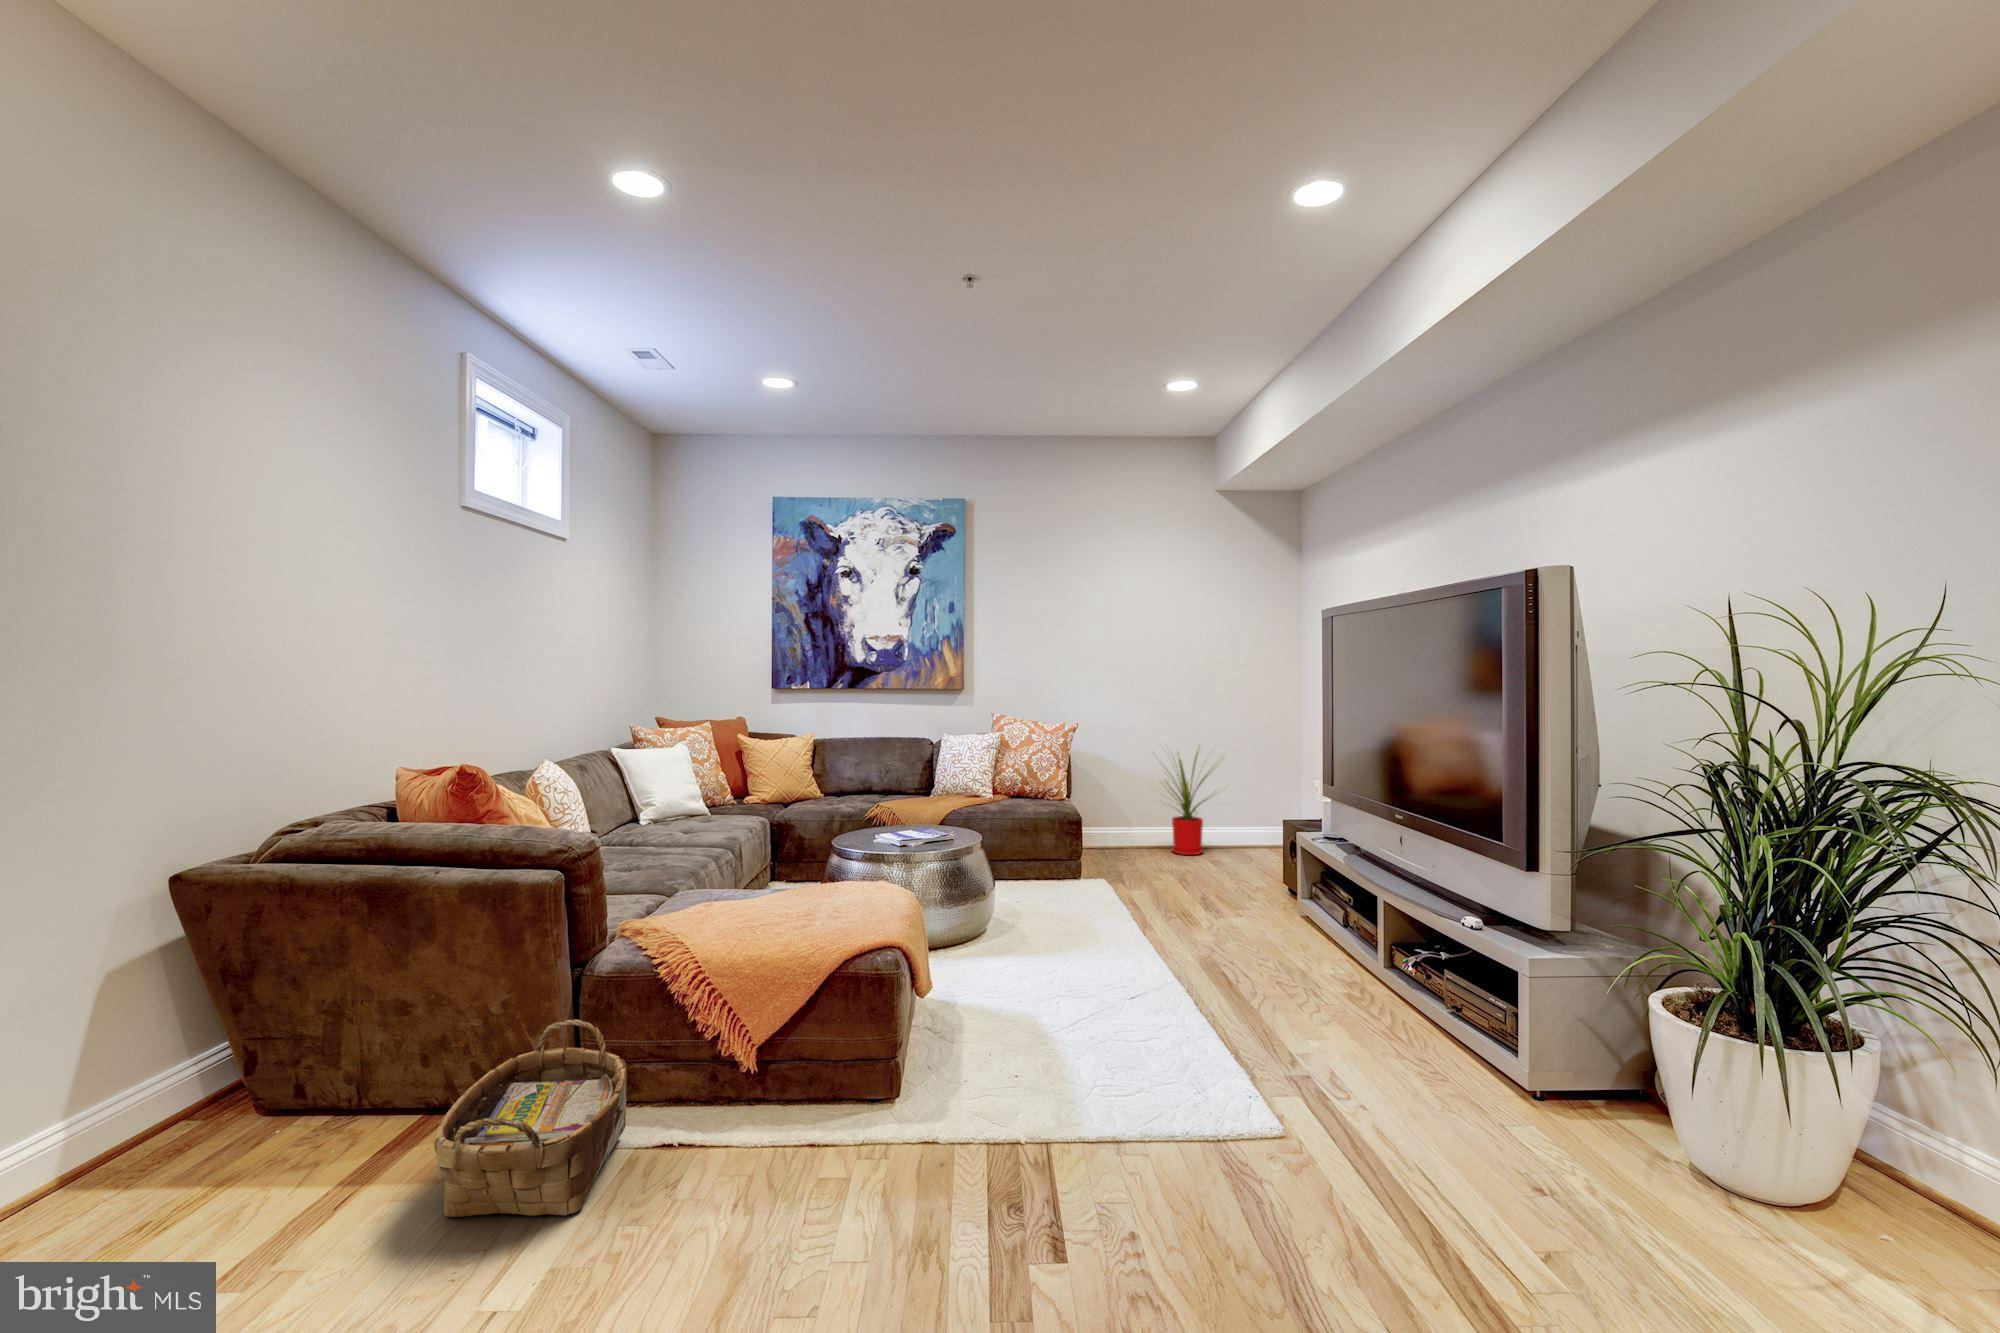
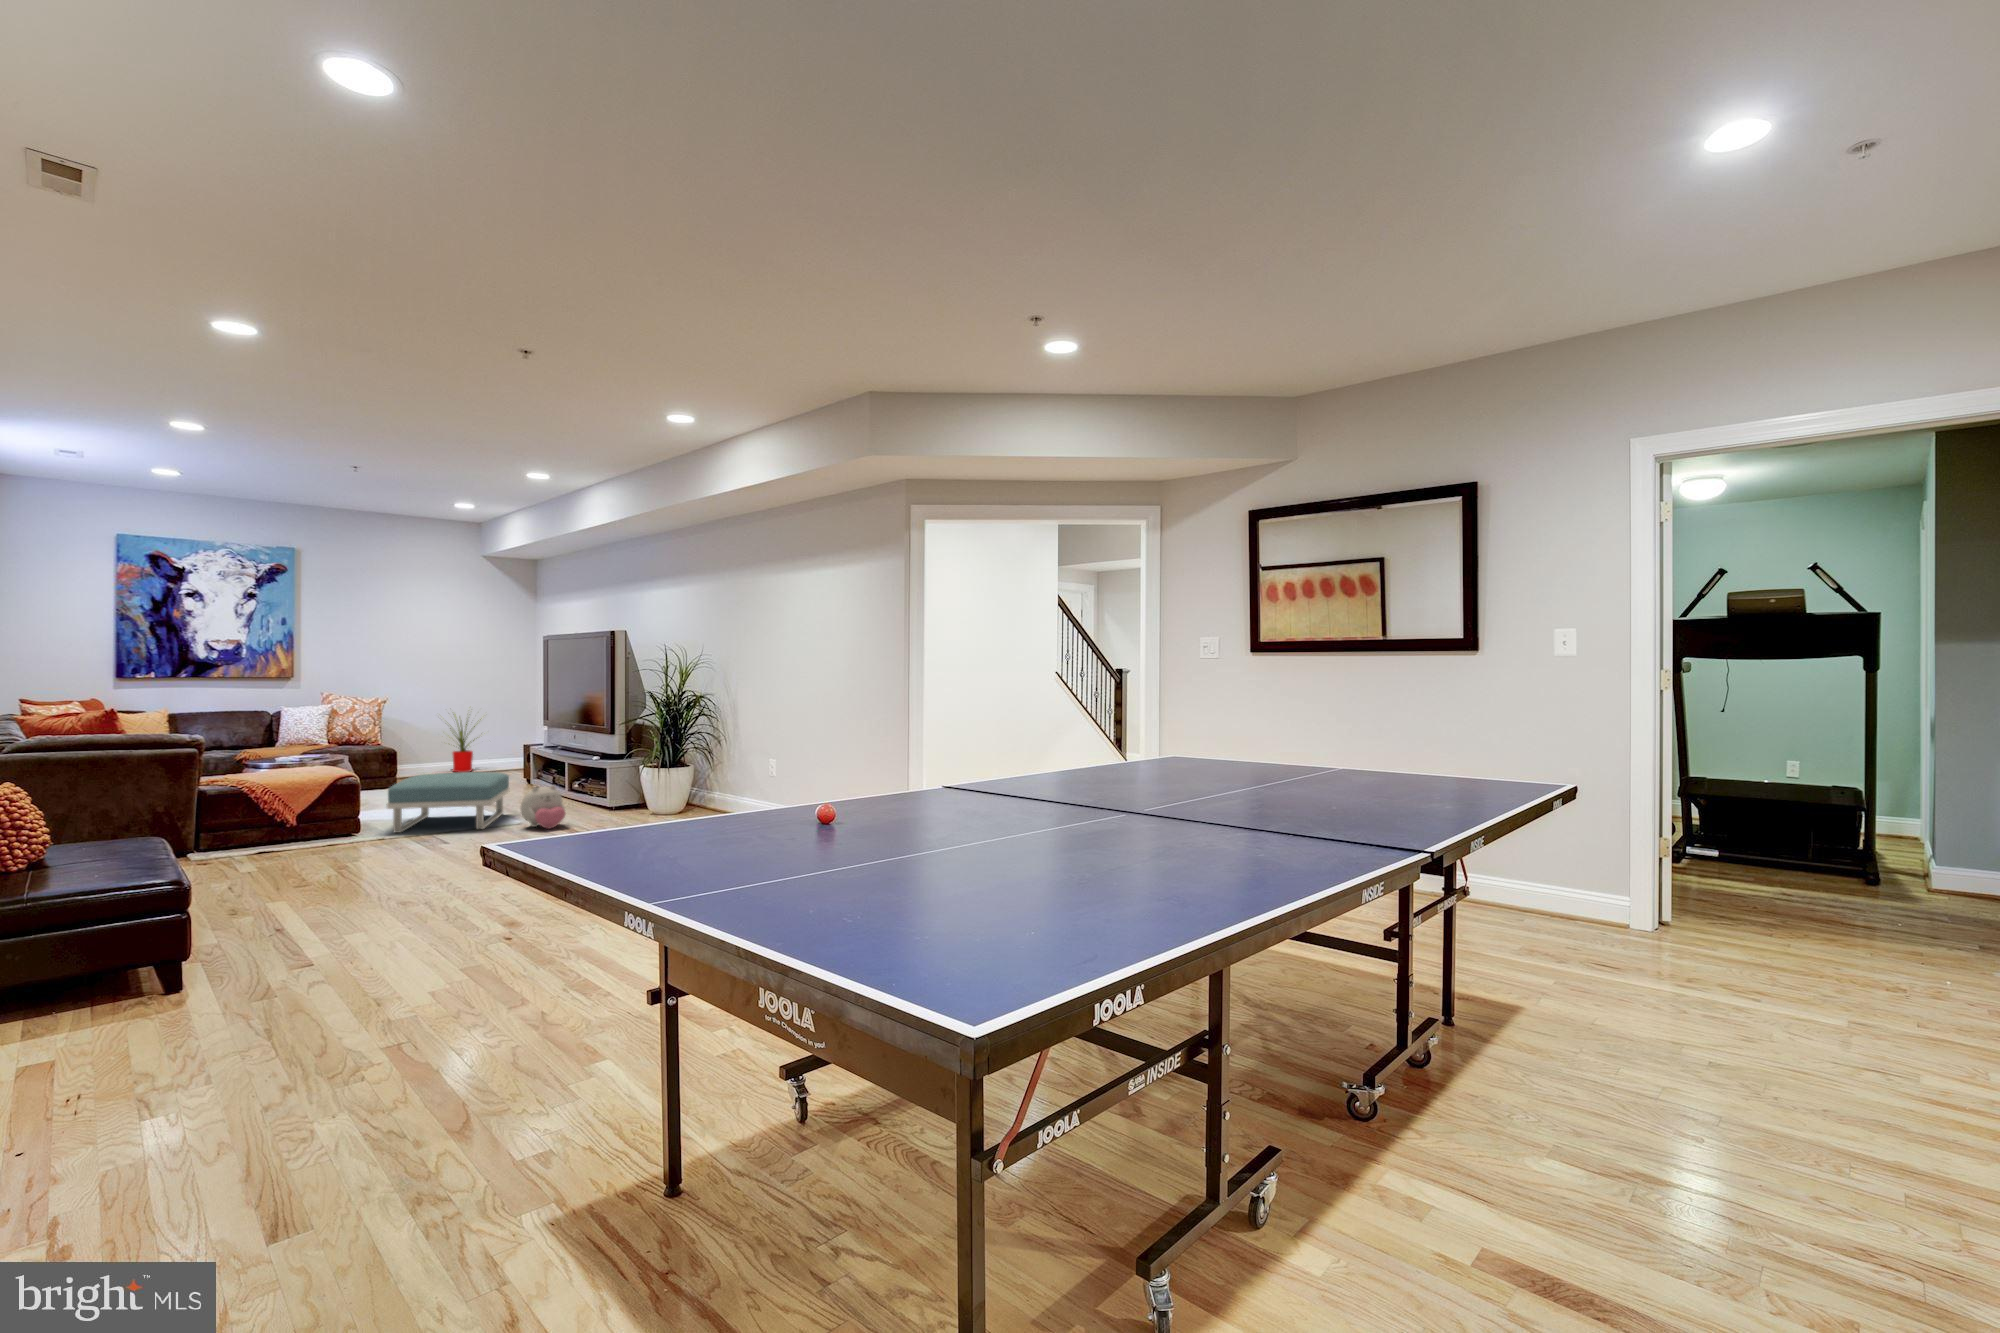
footstool: none [915,928,1235,1184] -> present [386,772,510,833]
woven basket: present [434,1019,628,1217] -> none [209,807,282,863]
plush toy: none [1253,1081,1416,1273] -> present [520,785,566,829]

